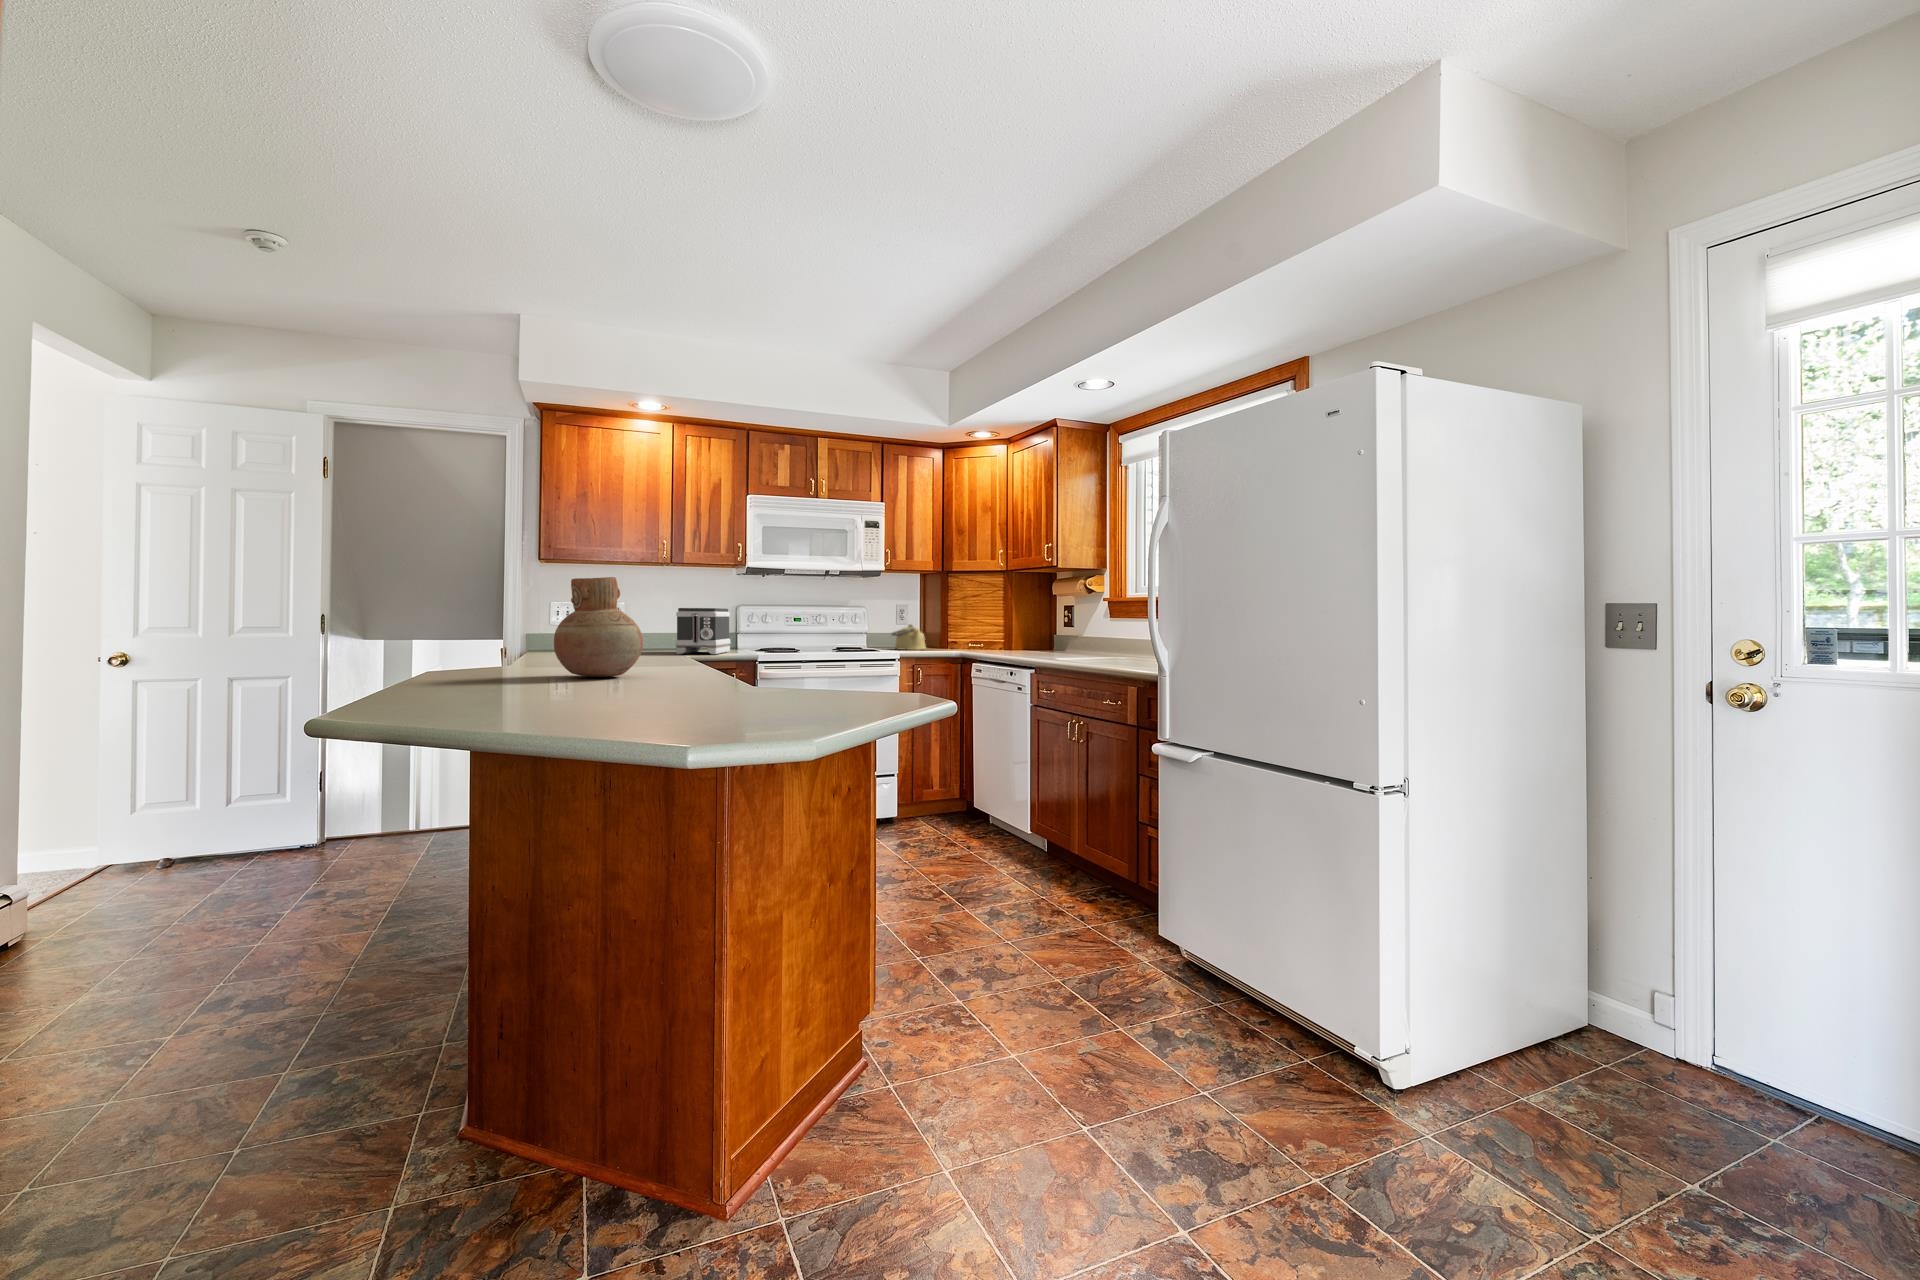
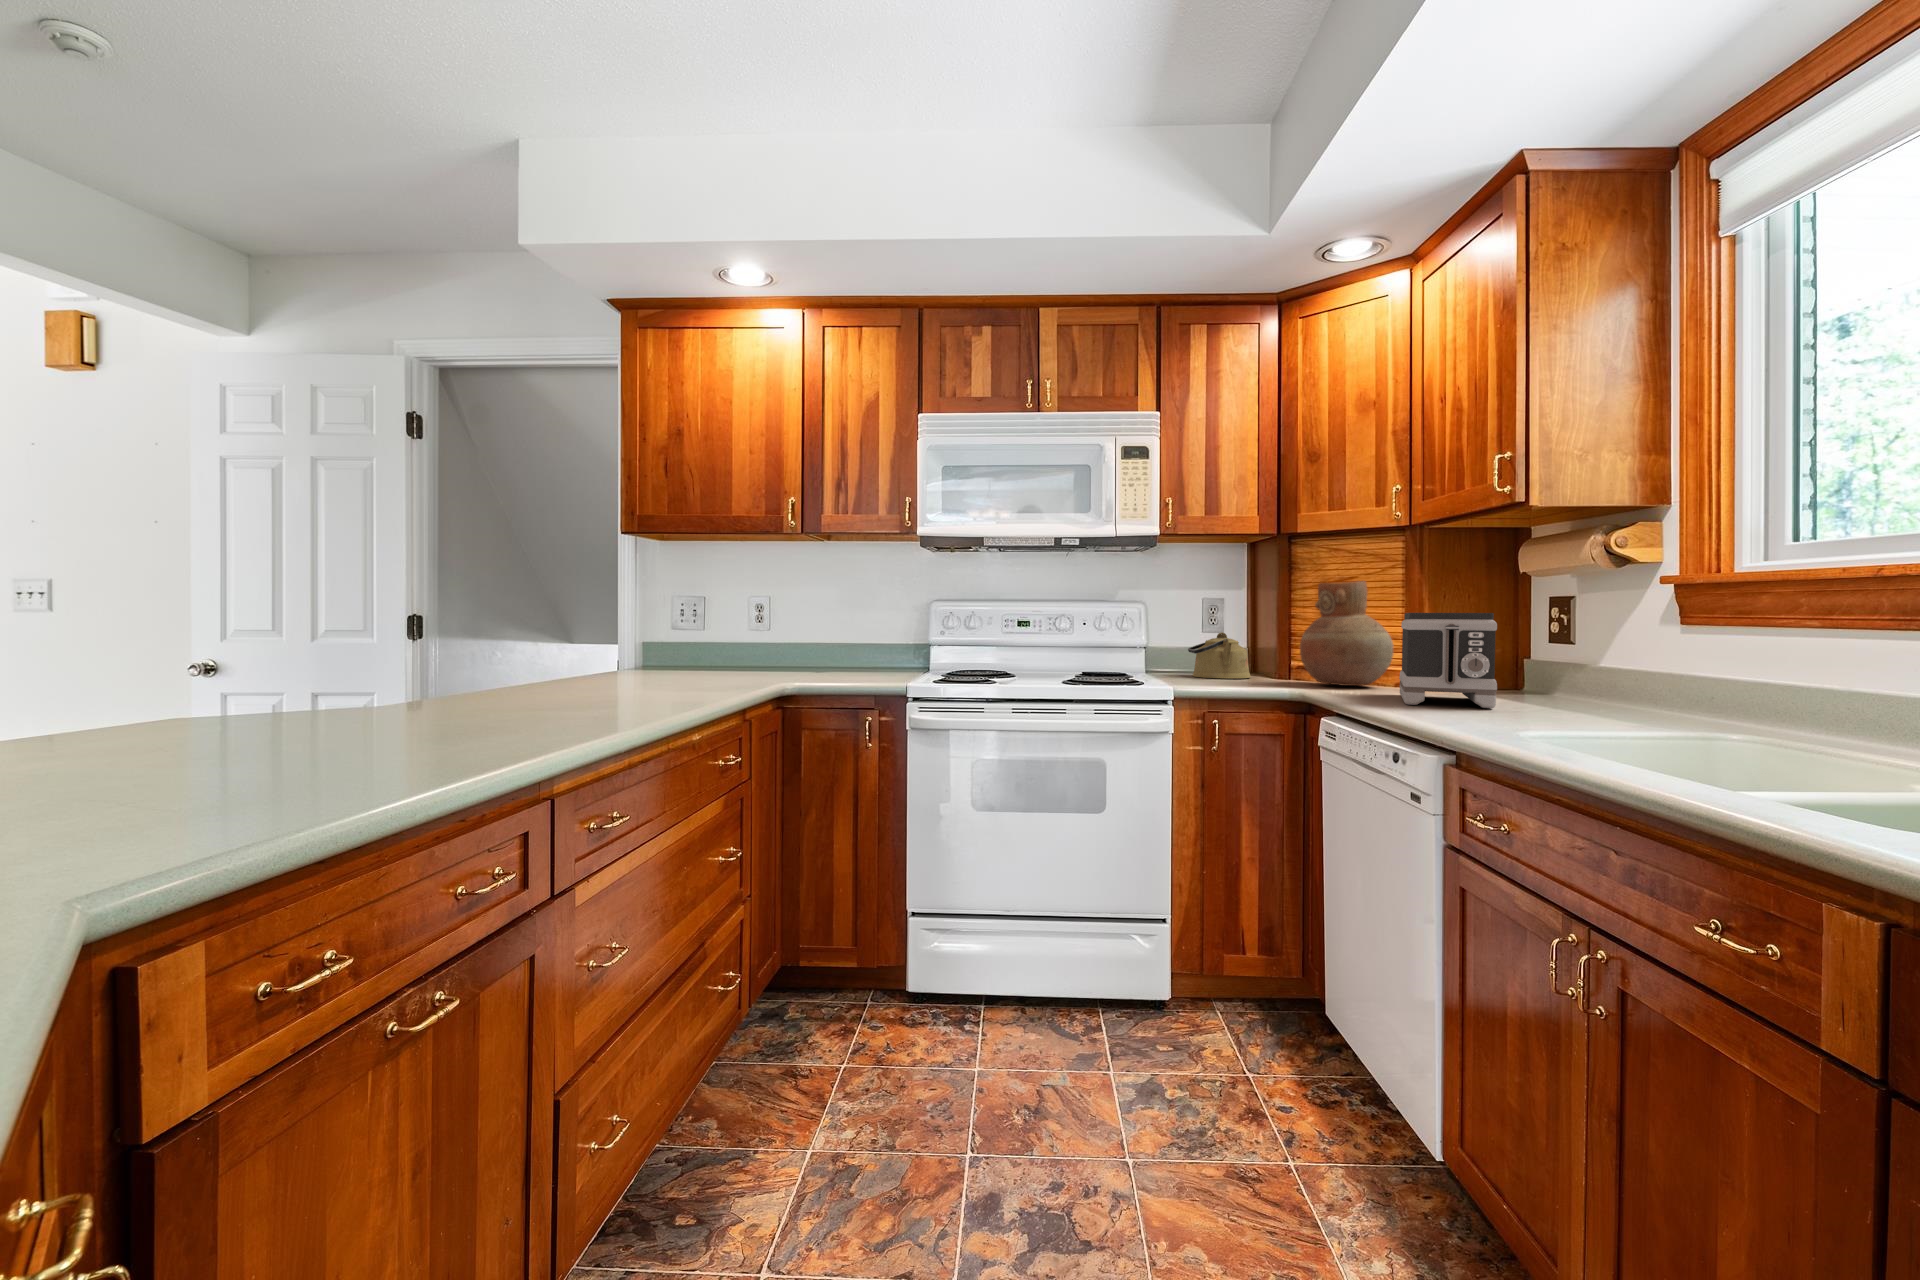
vase: present [554,577,643,677] -> present [1300,581,1393,686]
toaster: present [676,608,730,654] -> present [1399,613,1497,708]

